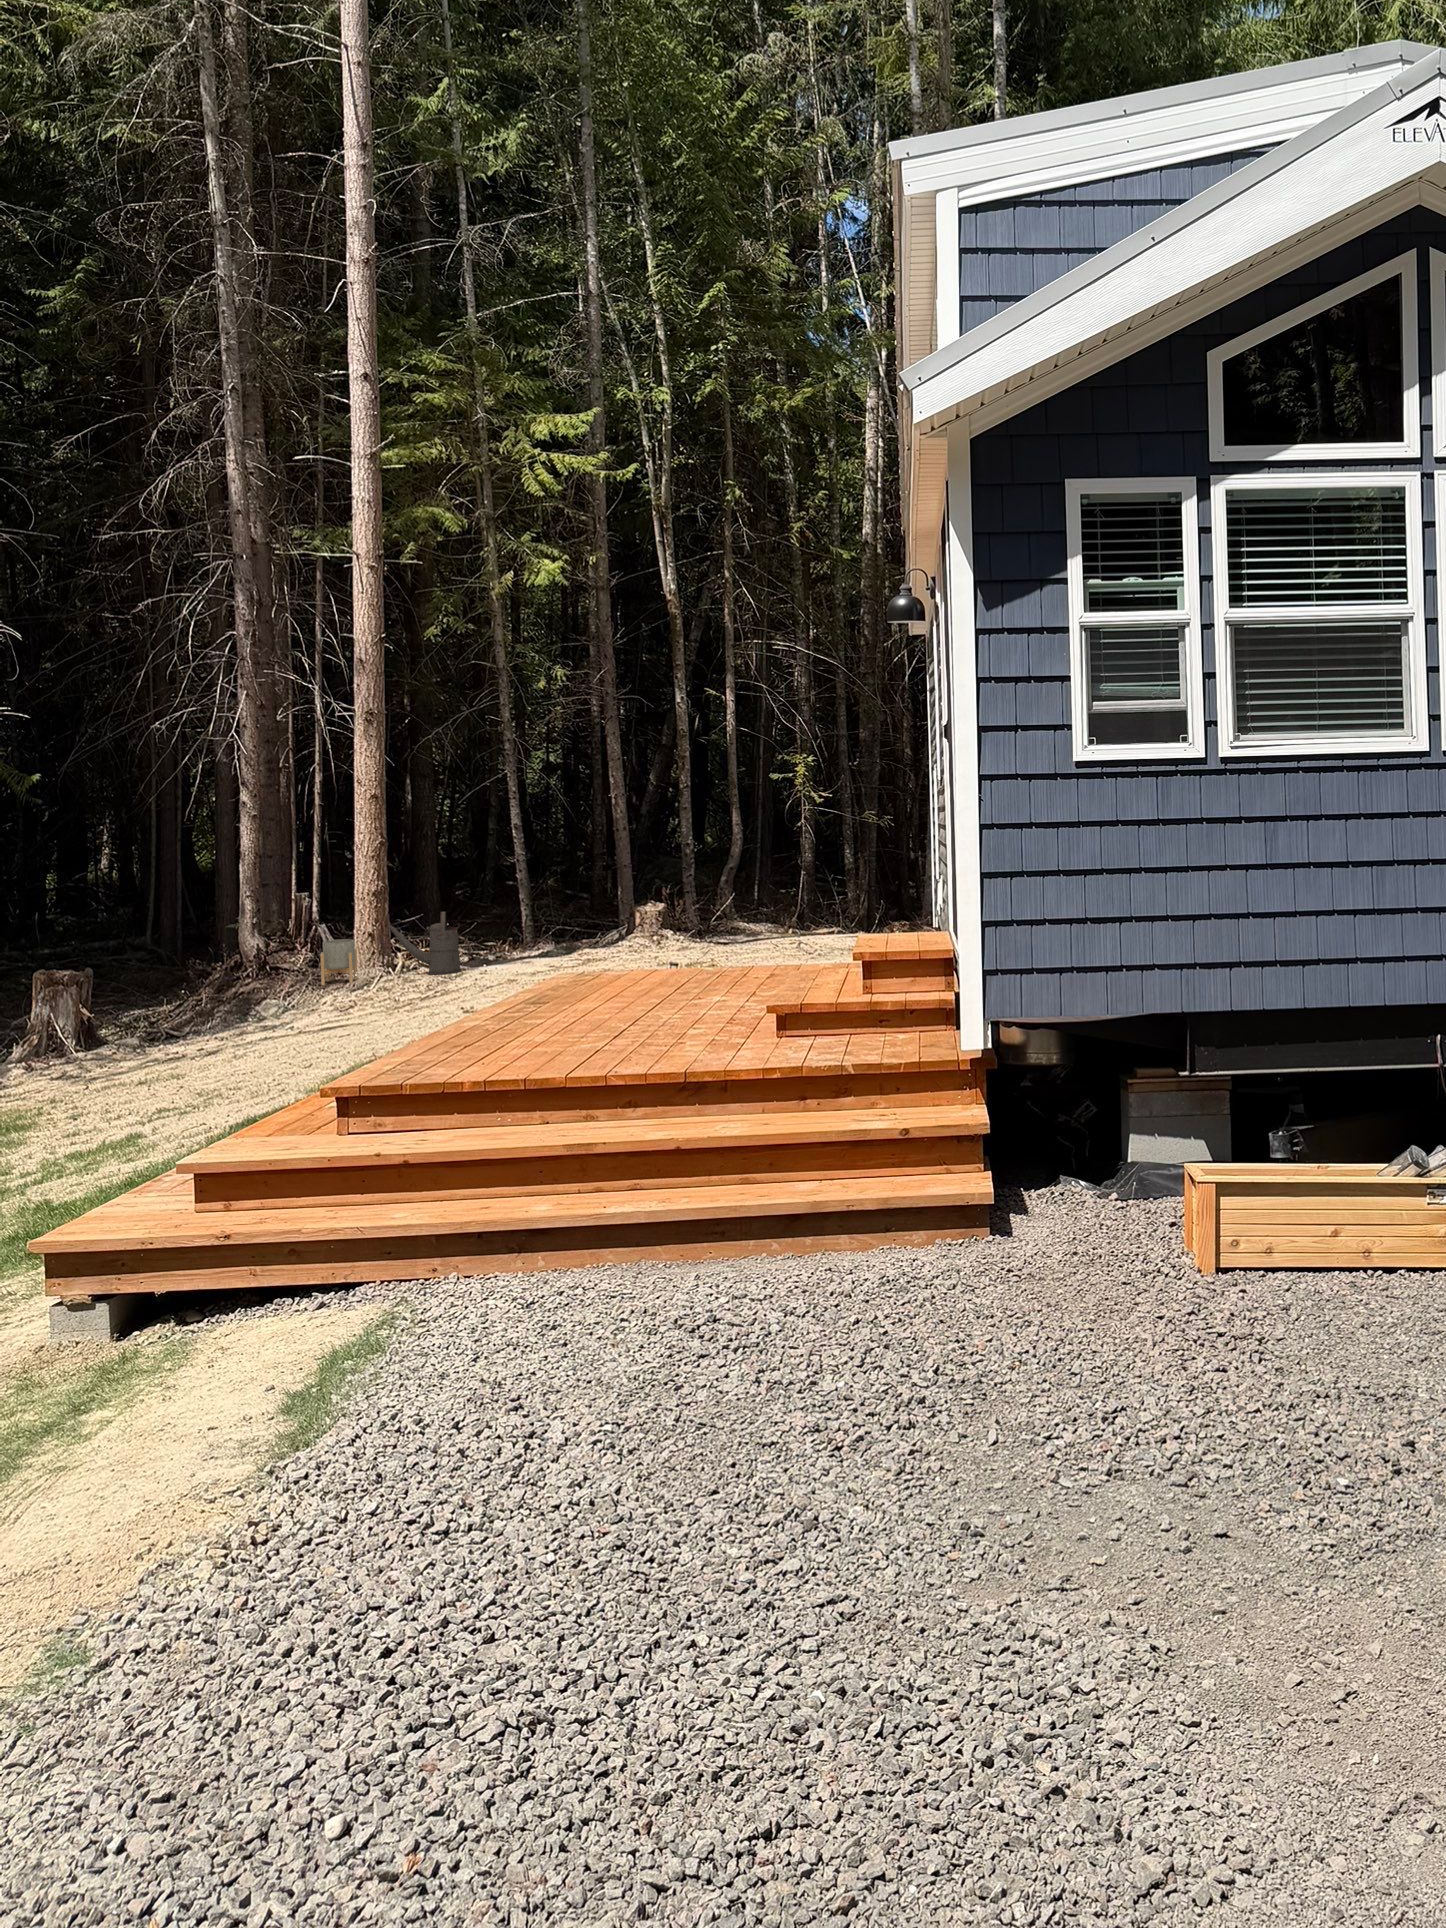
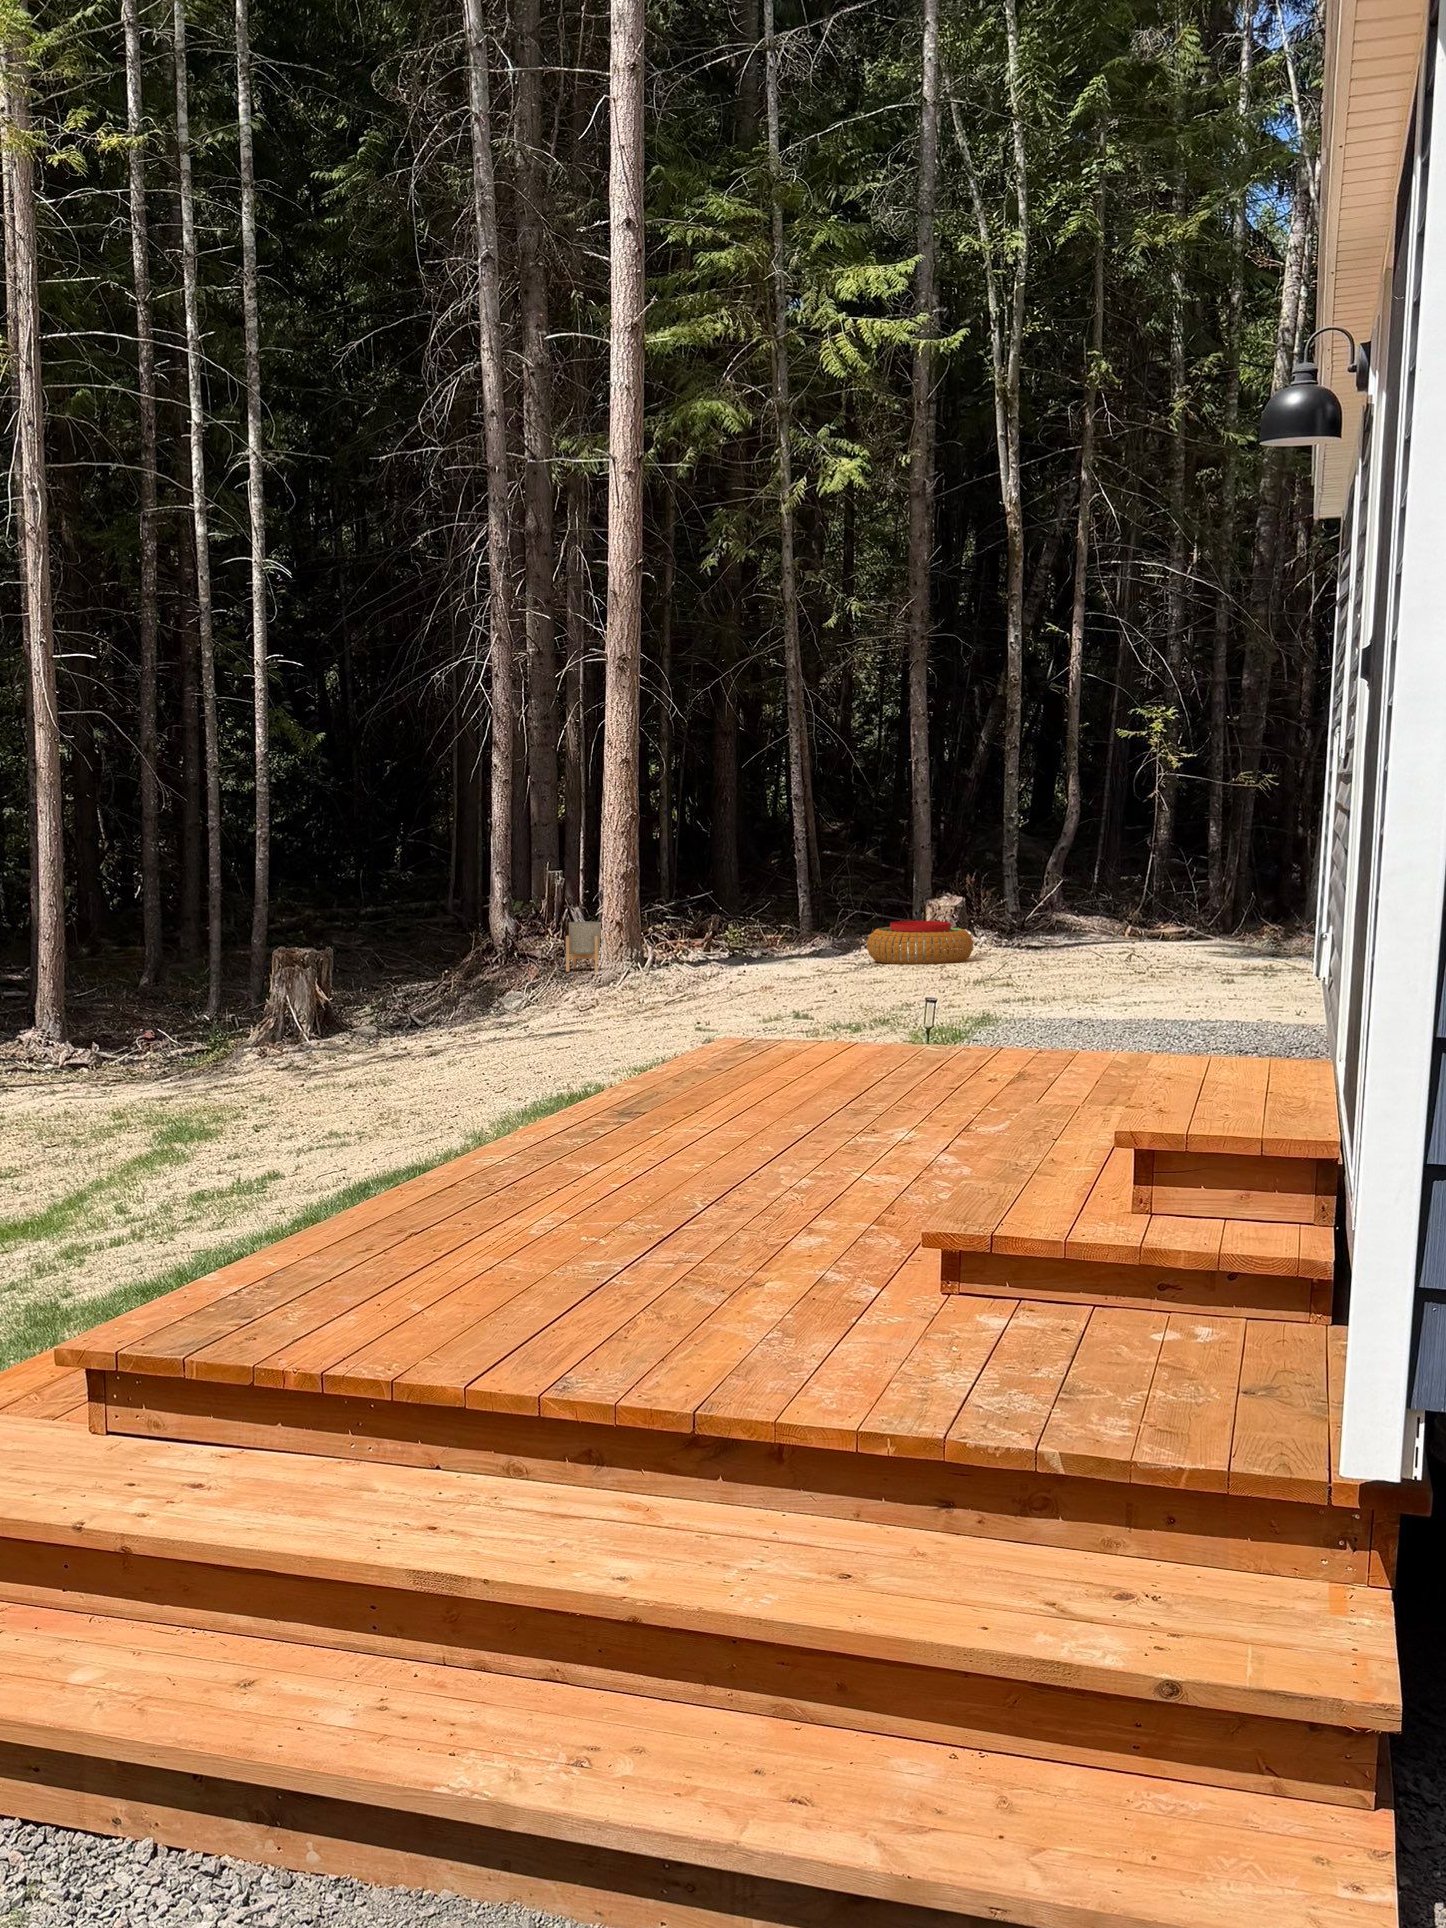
watering can: present [389,912,471,975] -> none [639,895,728,970]
pouf: none [591,921,677,958] -> present [867,921,973,964]

